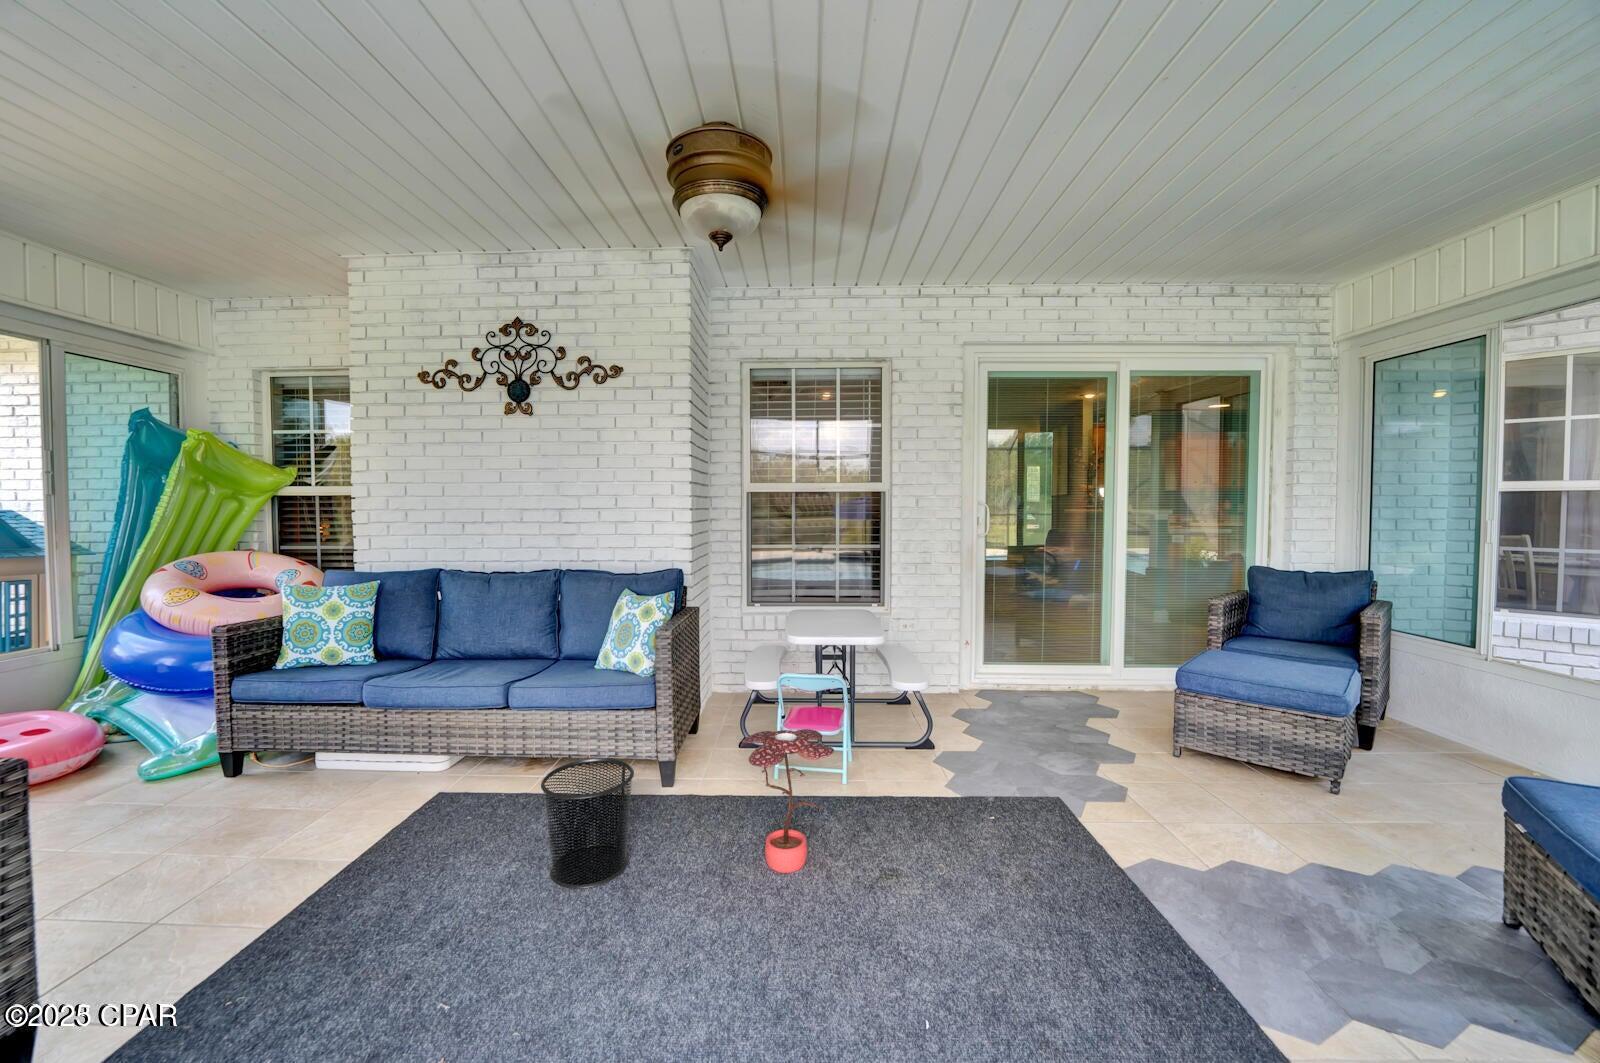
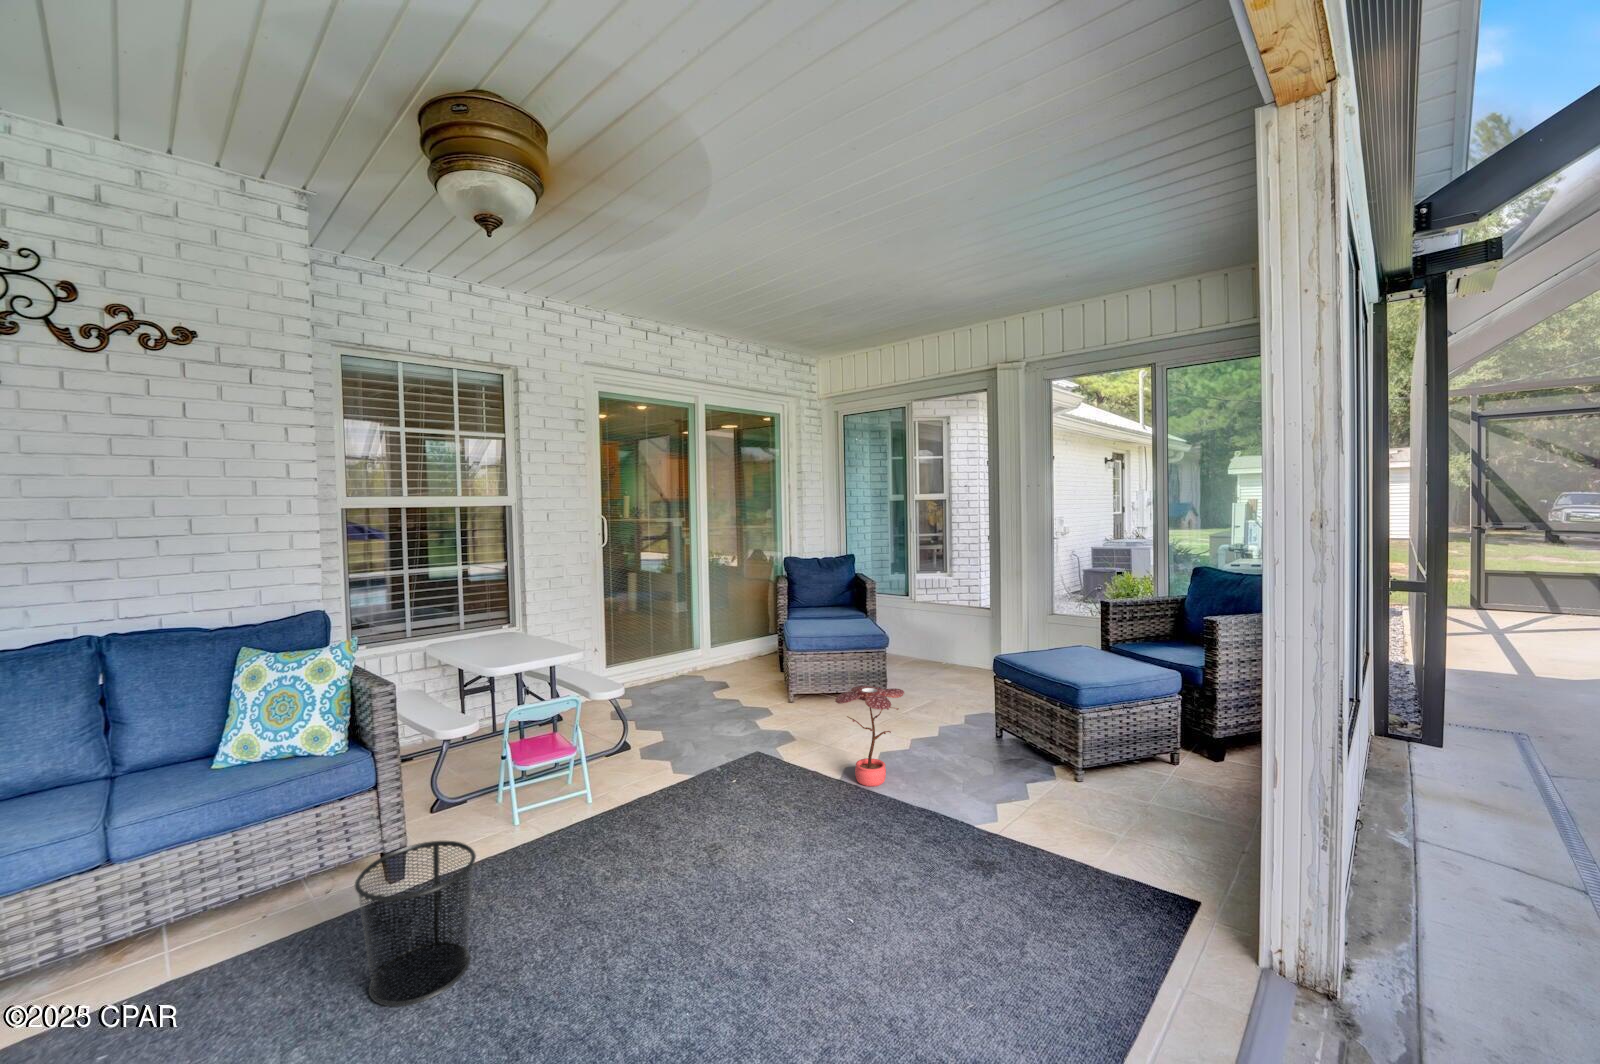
potted plant: present [742,729,834,873] -> present [835,685,904,786]

